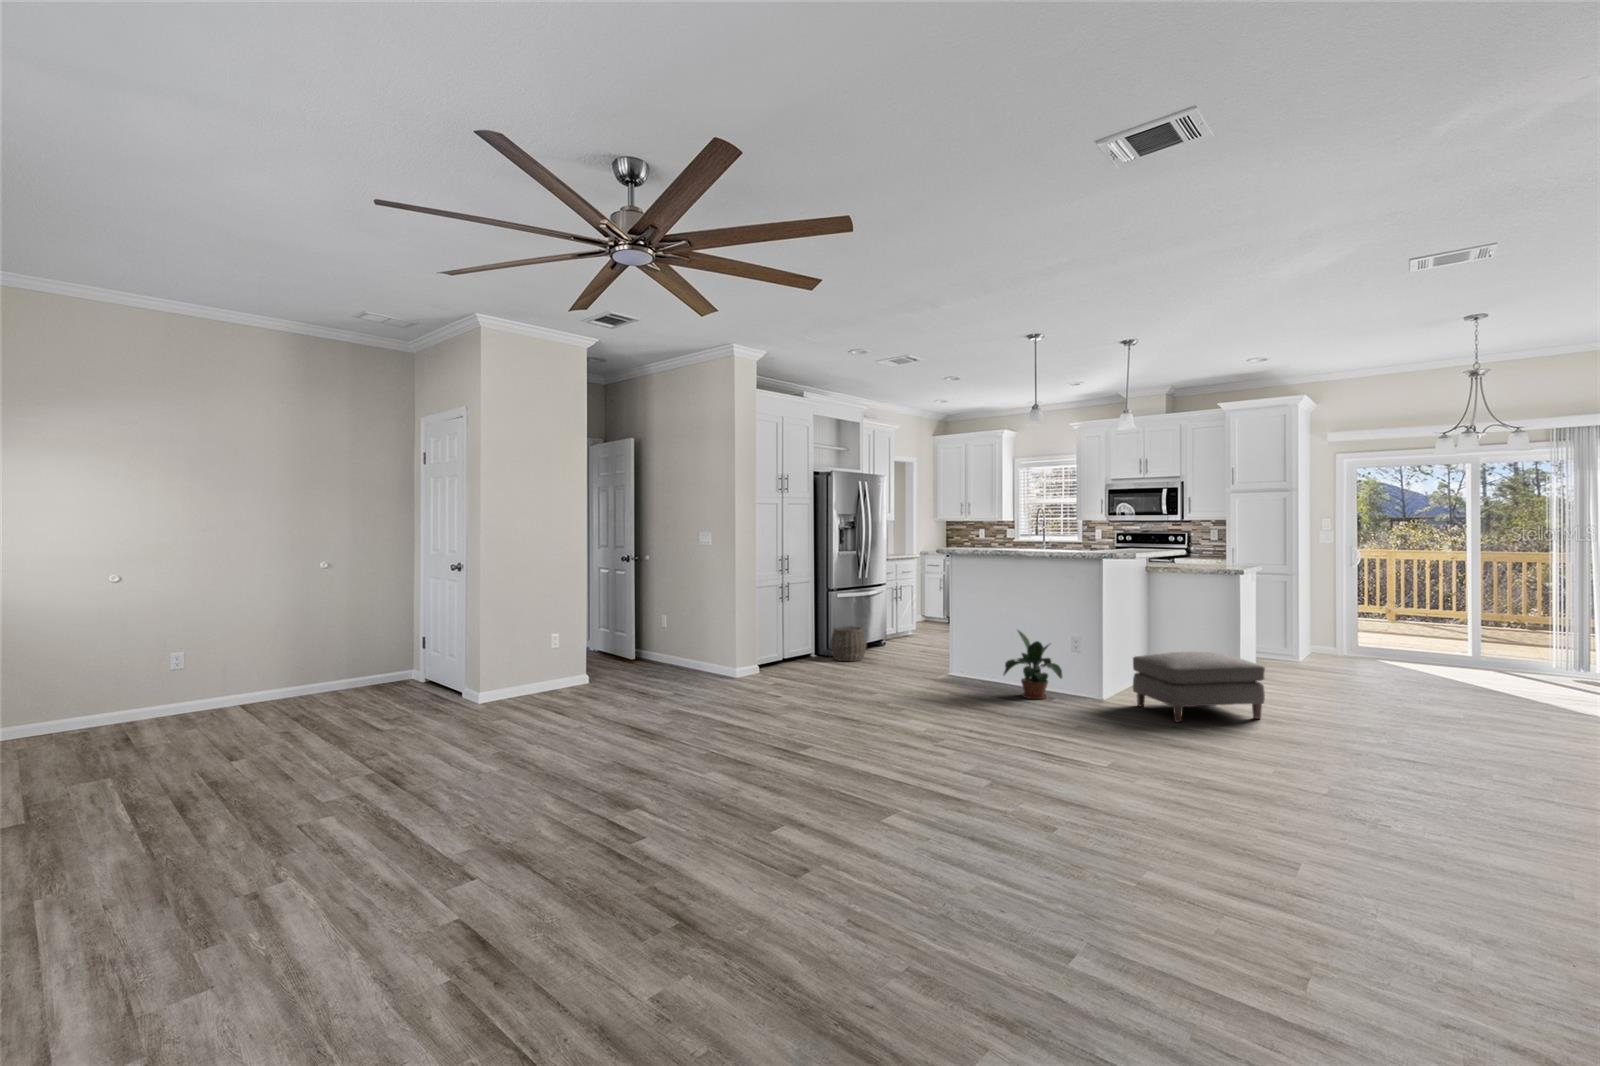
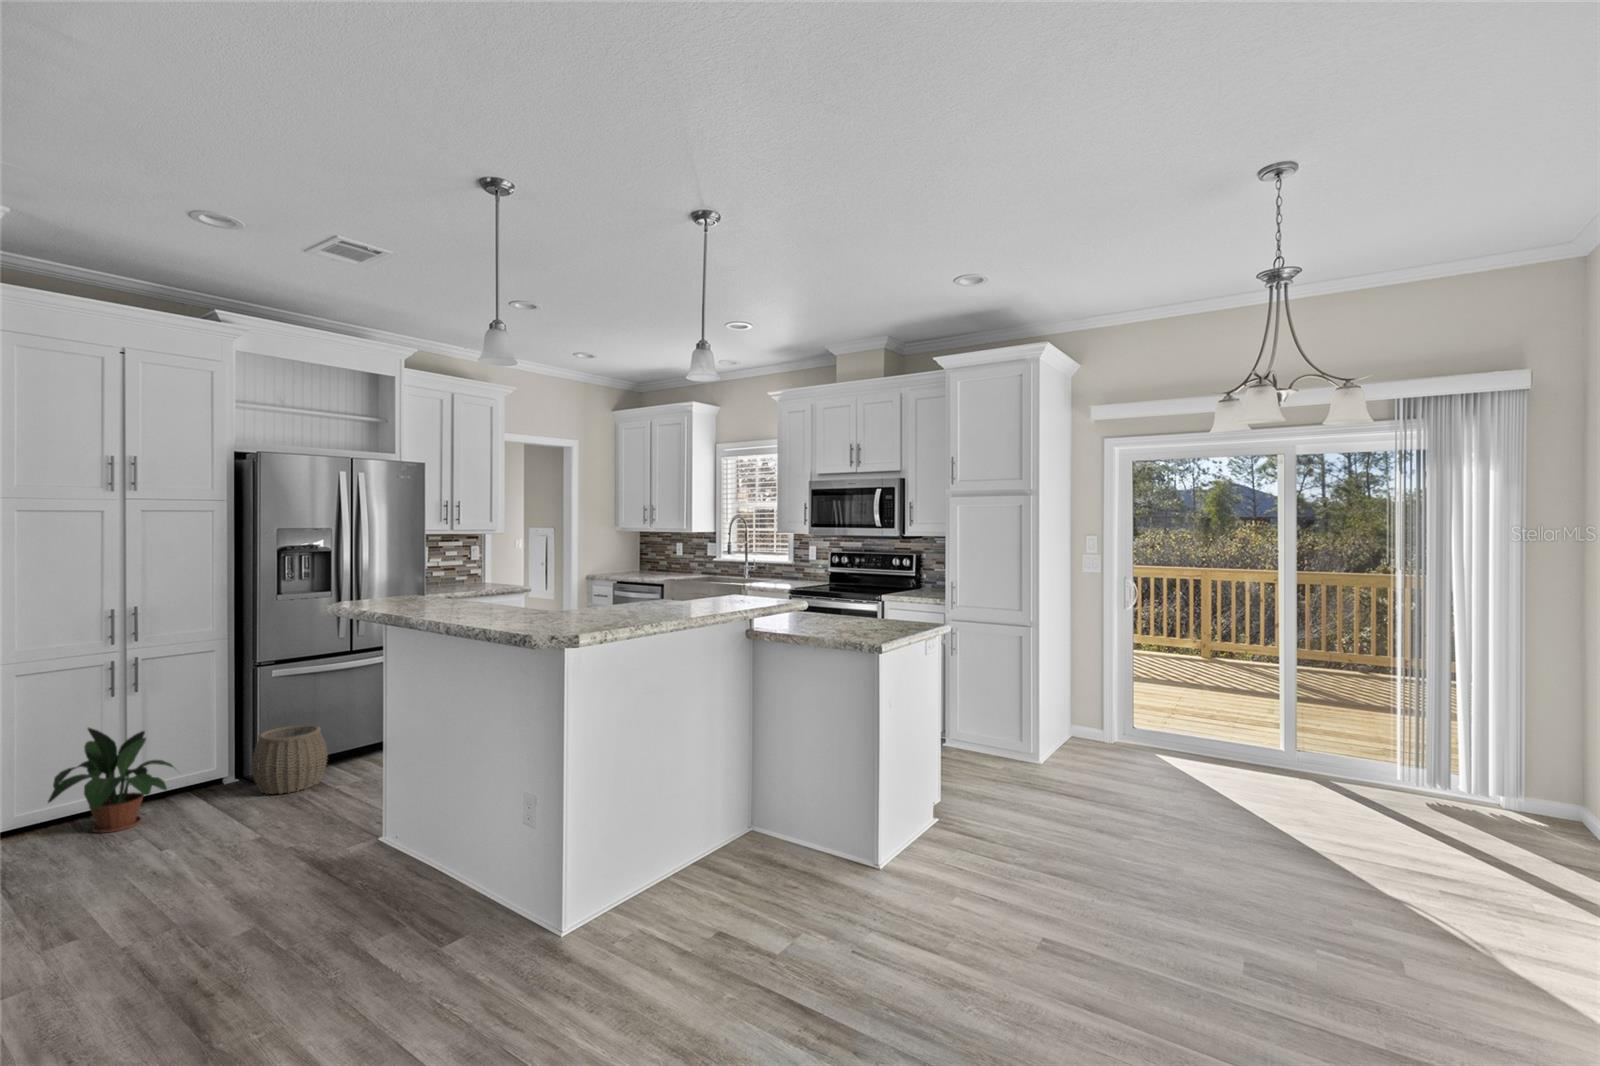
potted plant: present [1004,630,1062,699] -> present [48,728,173,833]
ottoman: present [1133,652,1265,722] -> none [611,819,835,1015]

